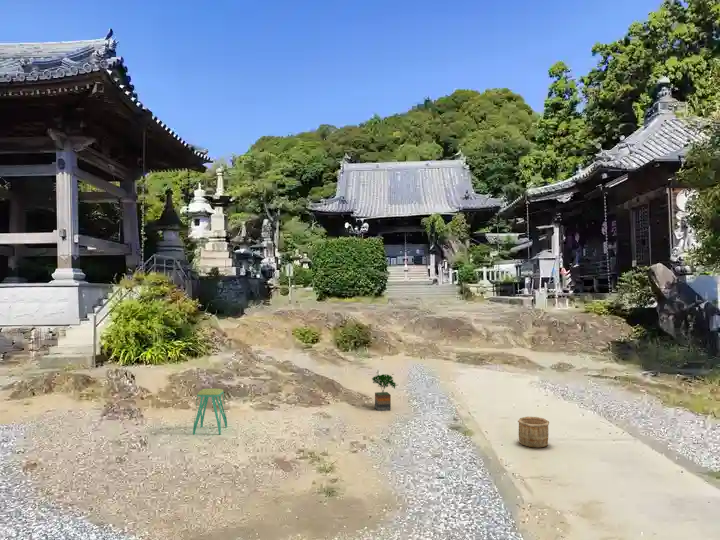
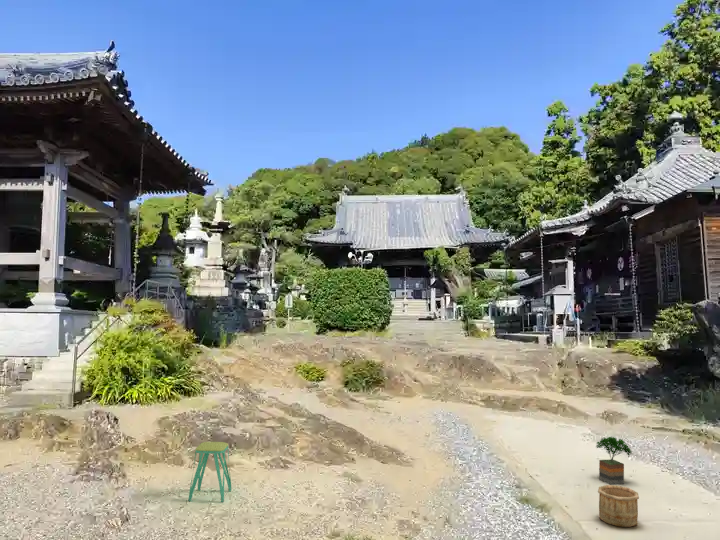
potted tree: present [372,374,396,411] -> present [596,437,631,485]

